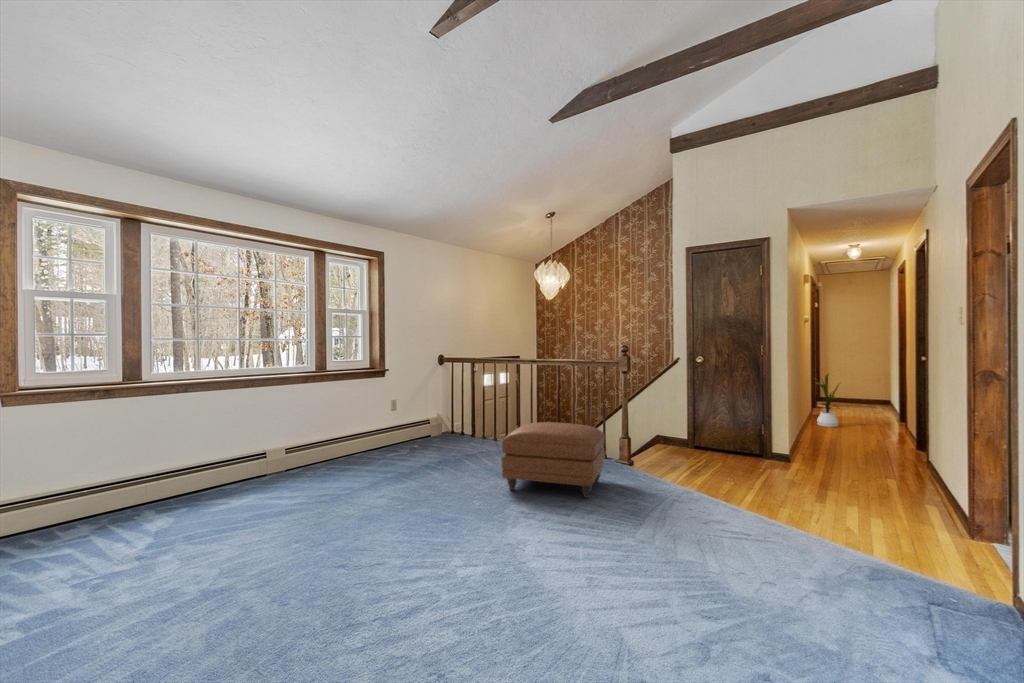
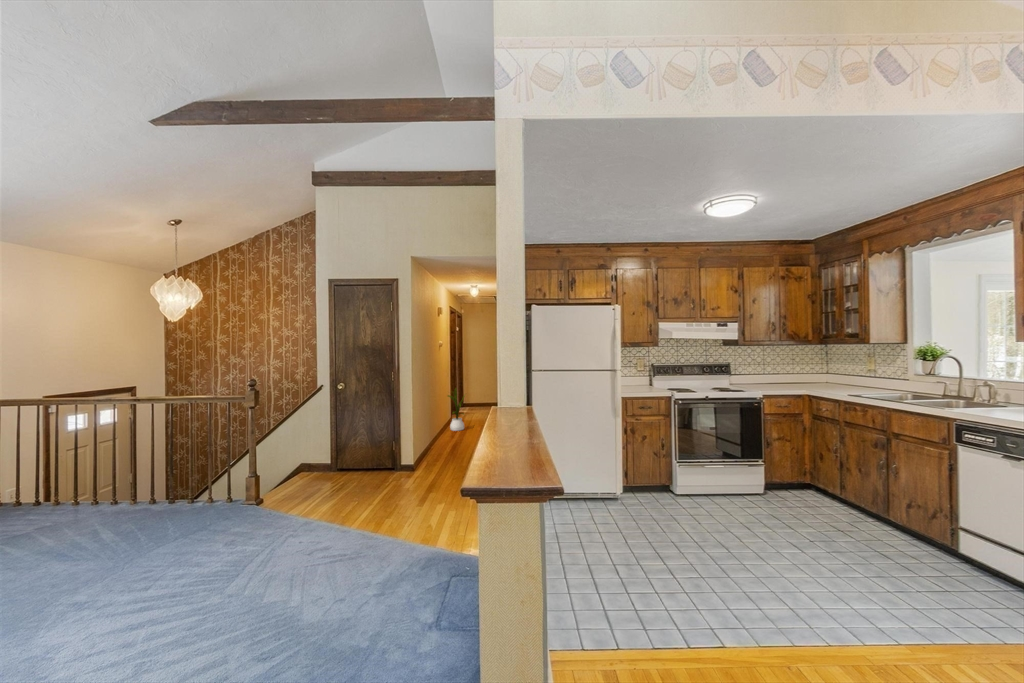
ottoman: present [502,422,605,498] -> none [54,474,220,576]

